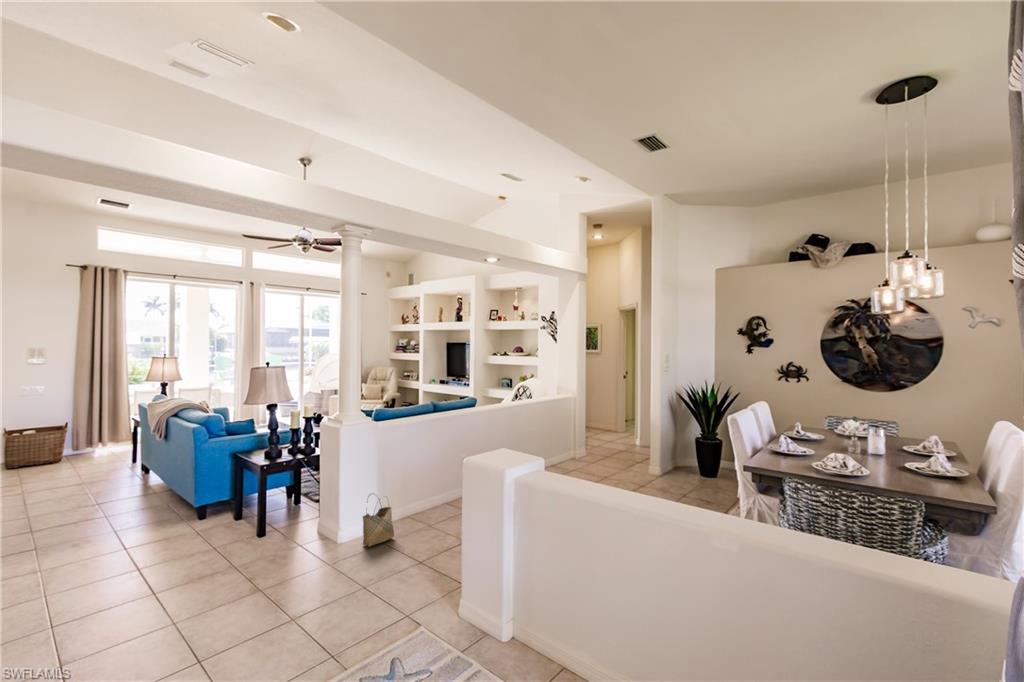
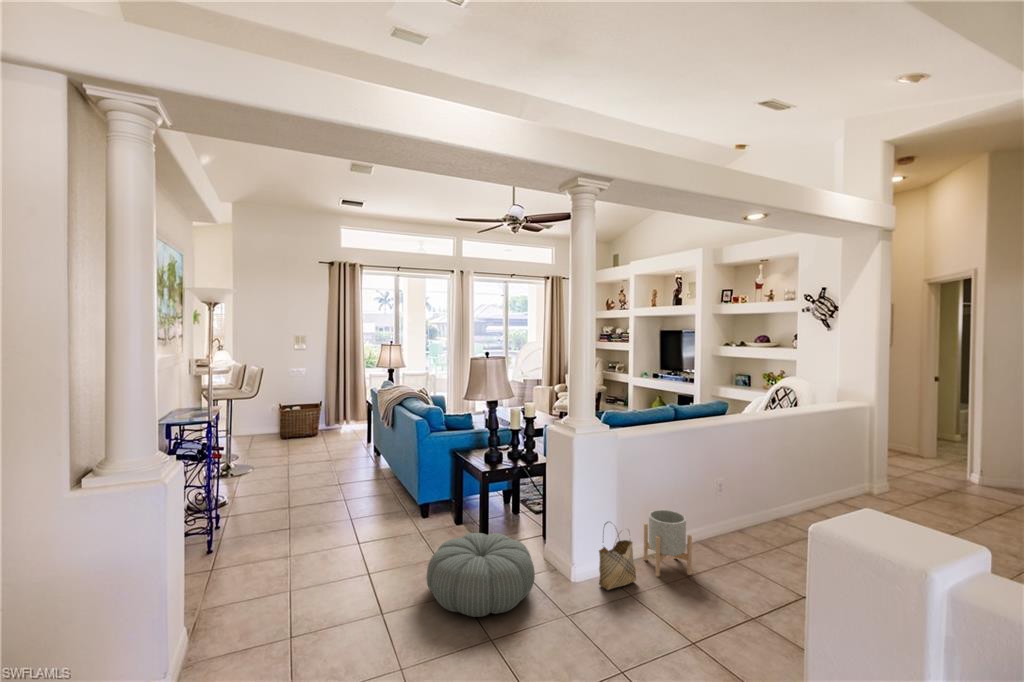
planter: none [404,481,439,532] -> present [644,510,692,577]
pouf: none [200,516,305,584] -> present [427,533,535,617]

